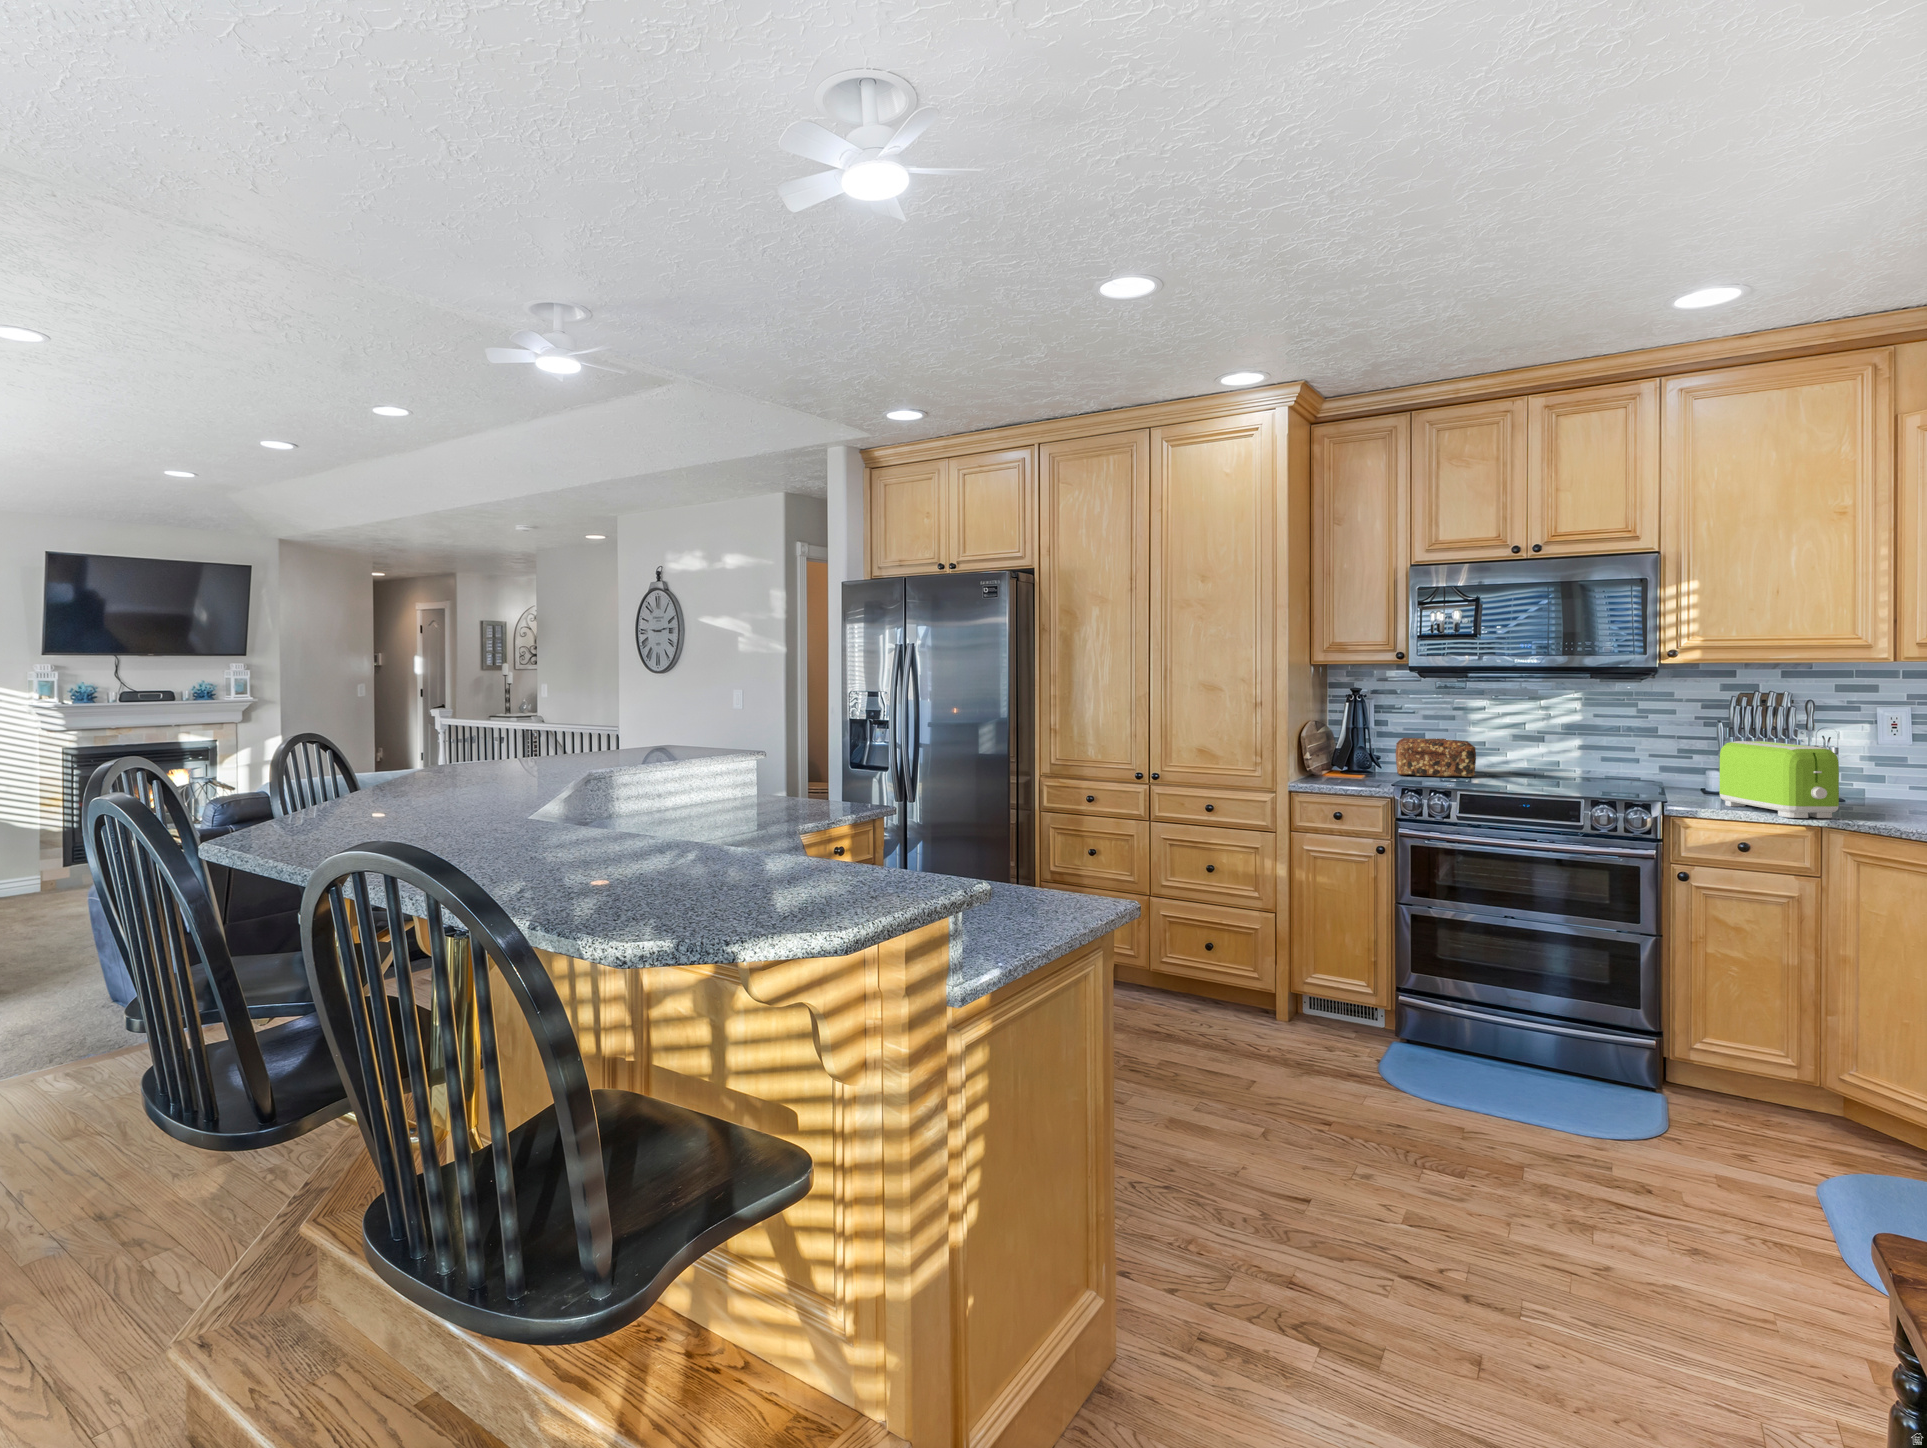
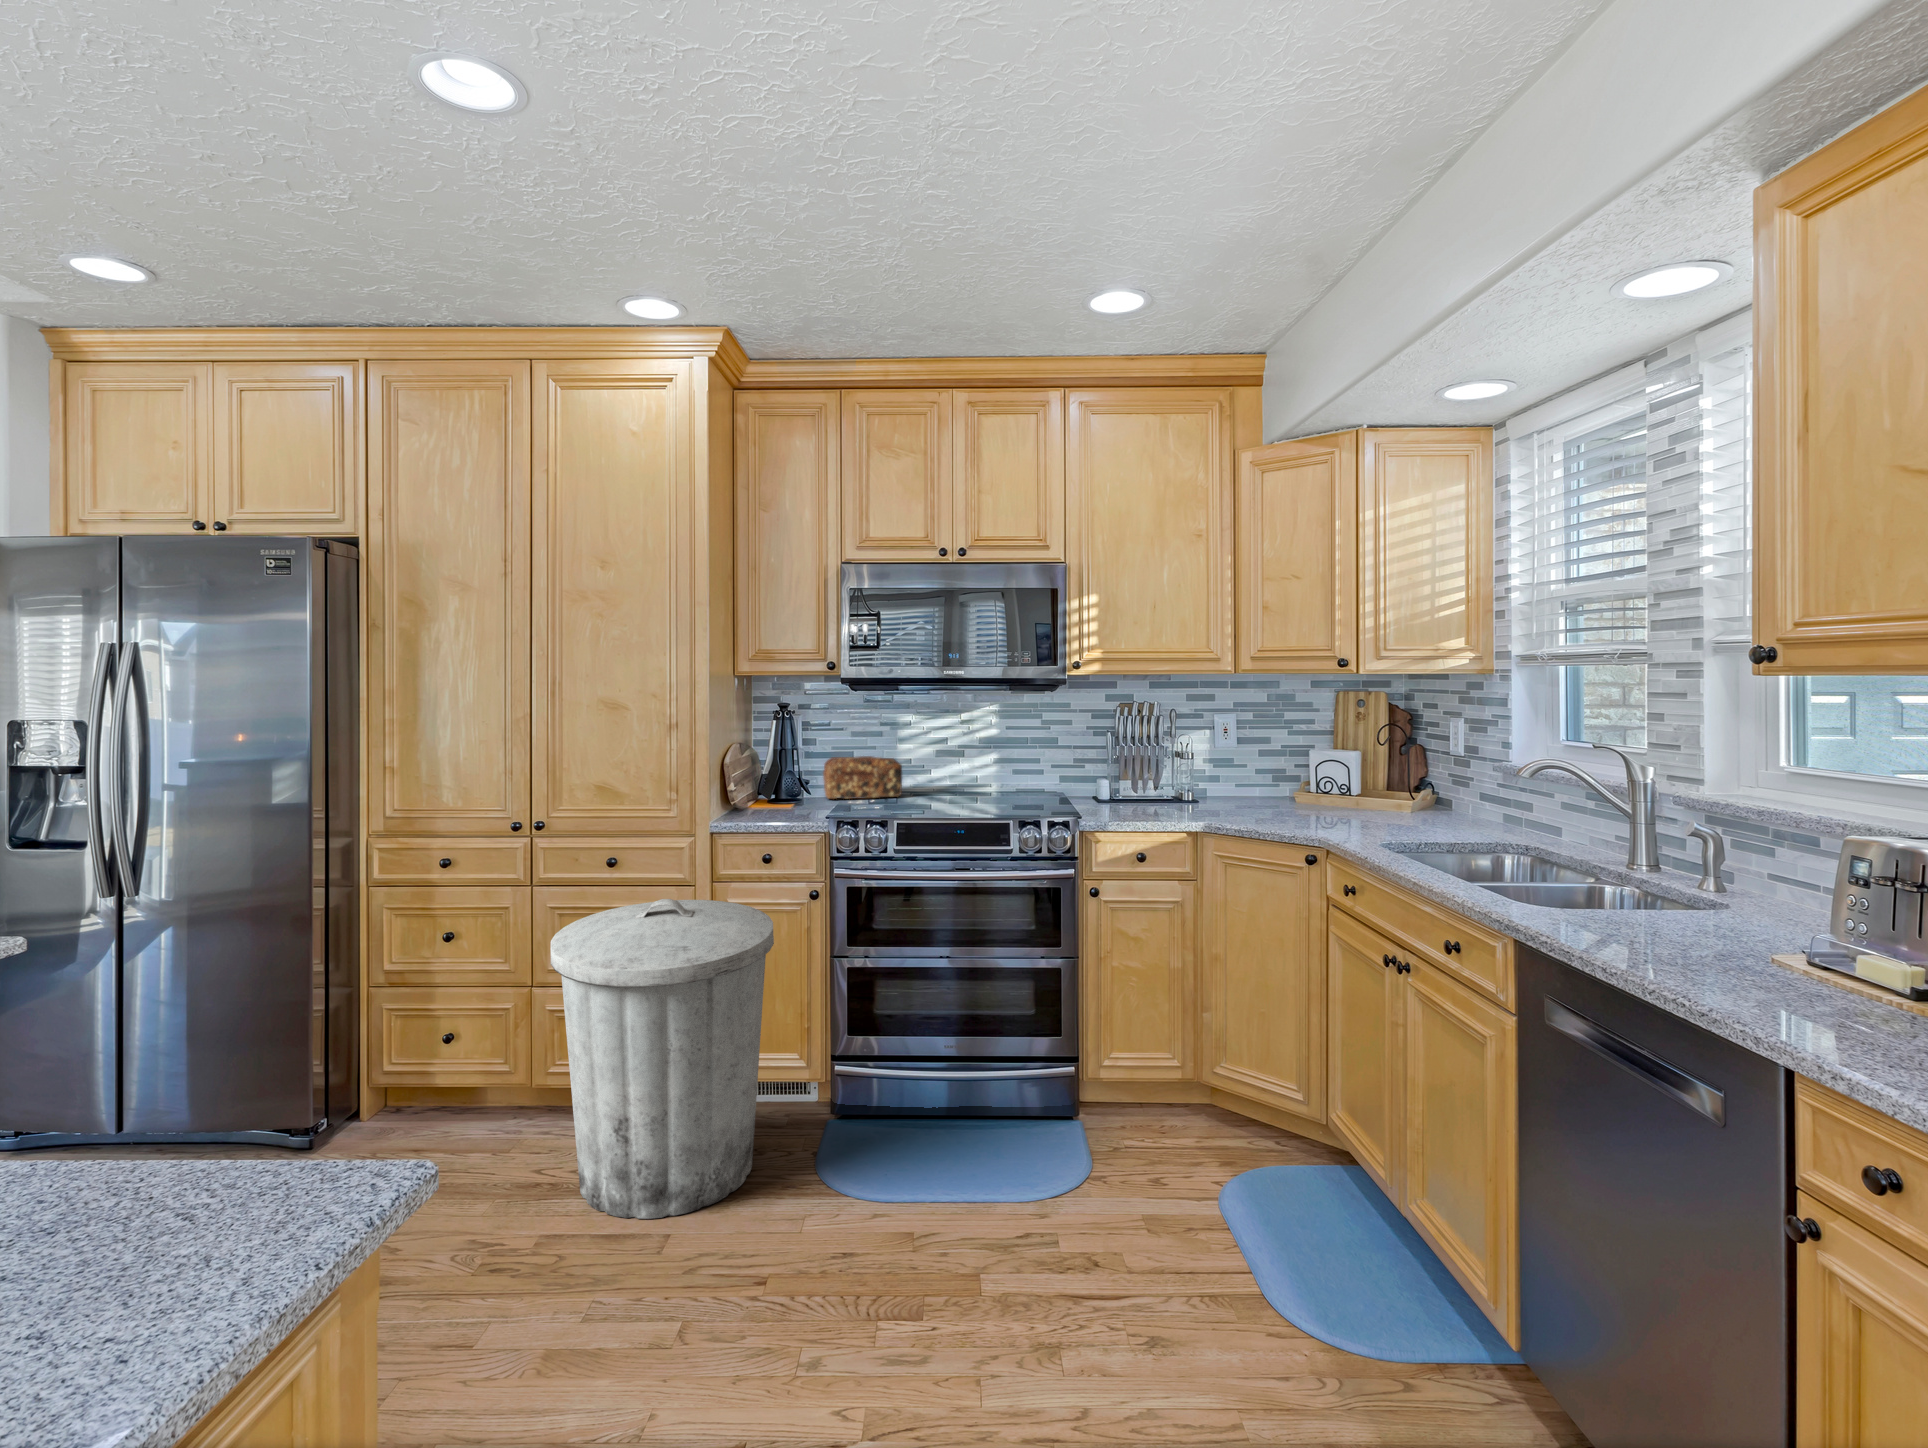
toaster: present [1720,741,1839,818] -> none [1119,751,1214,827]
trash can: none [1167,836,1341,1073] -> present [551,899,774,1219]

